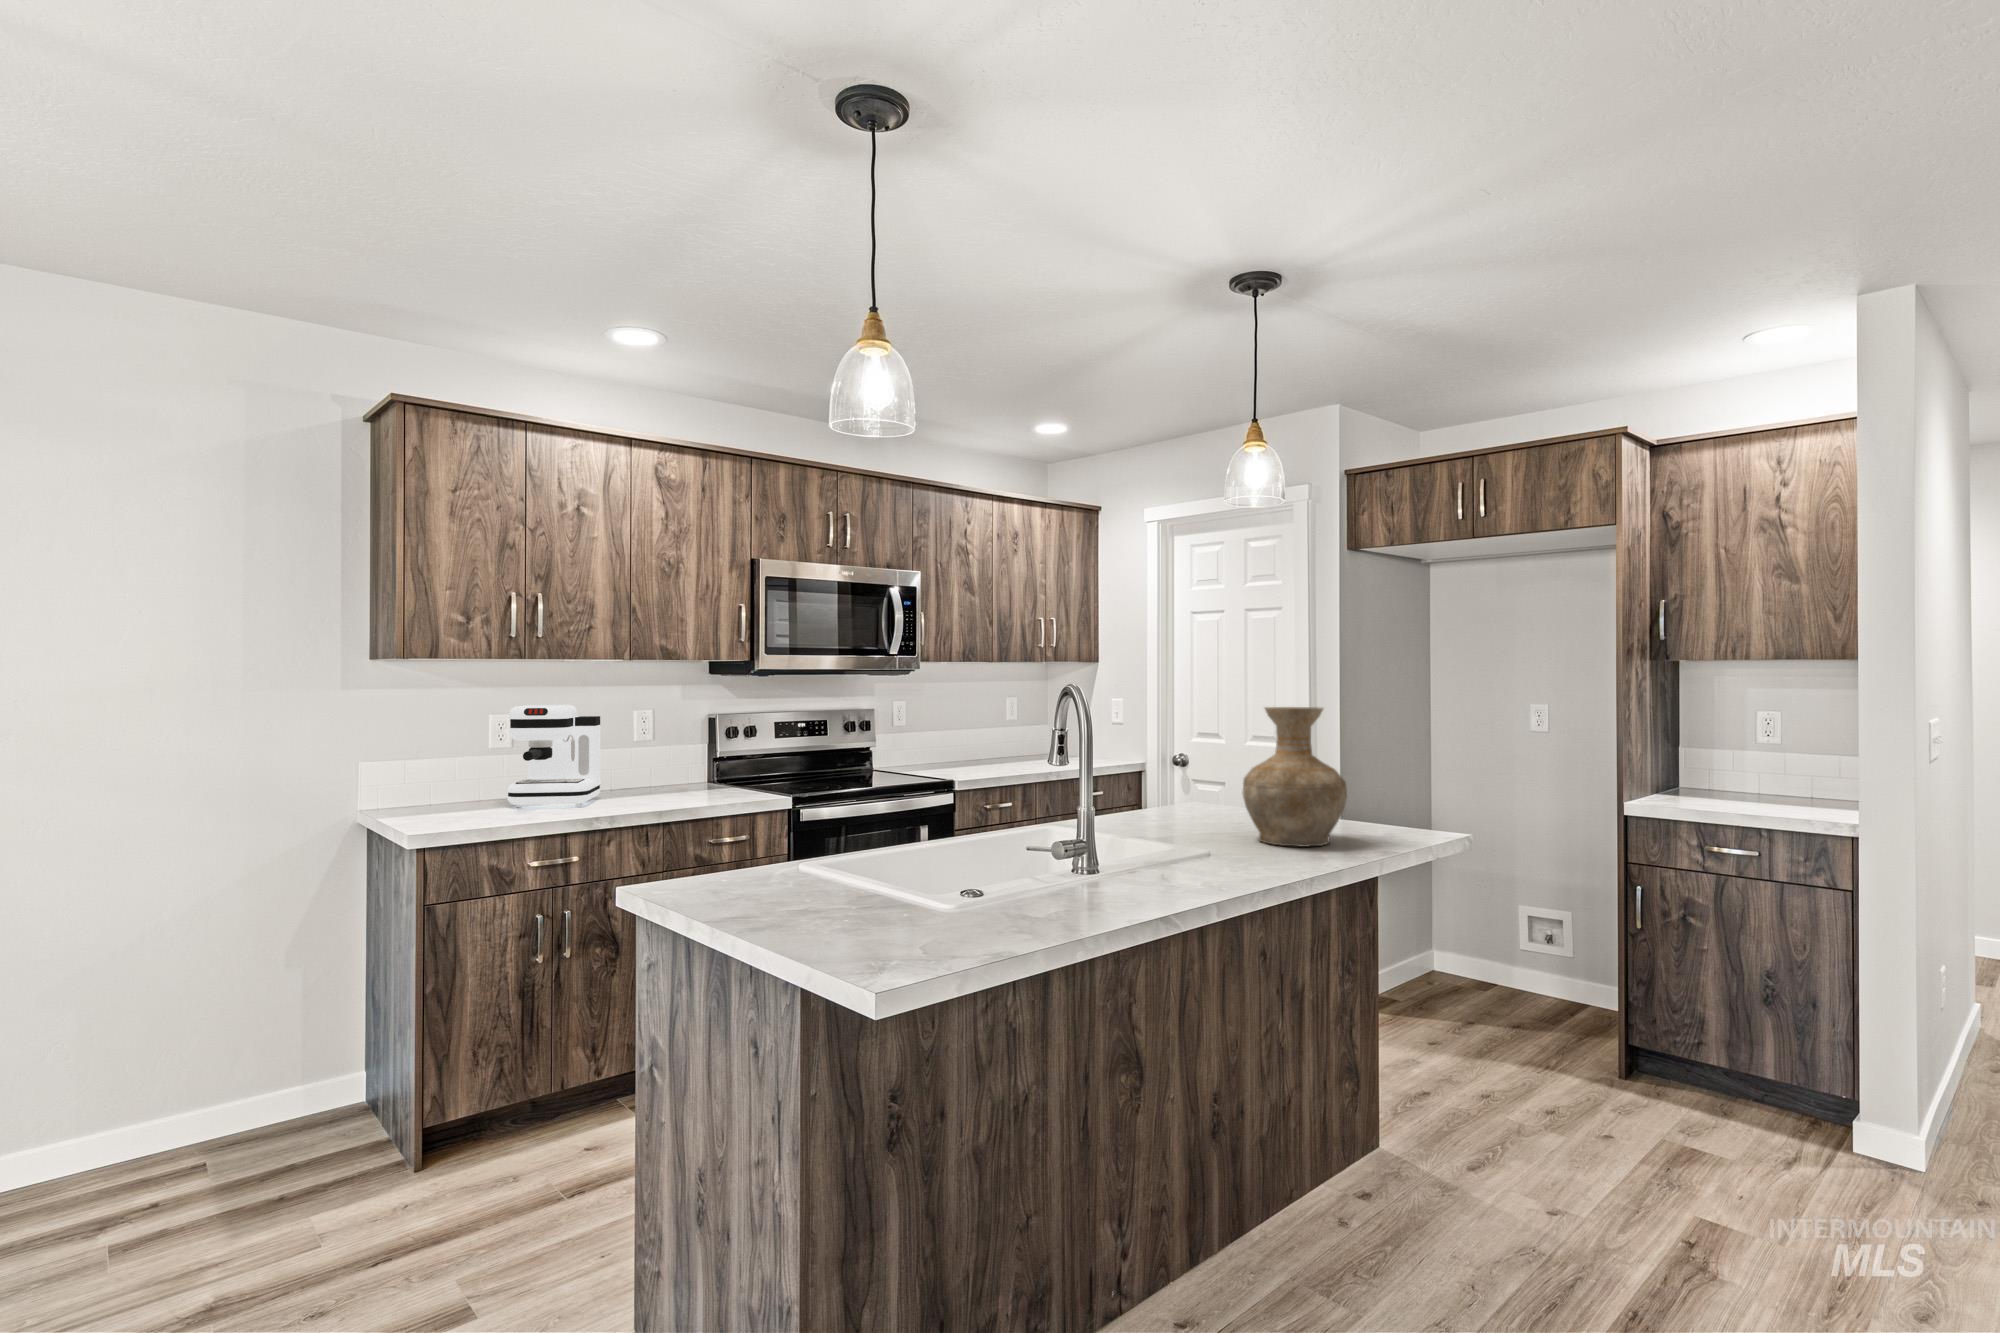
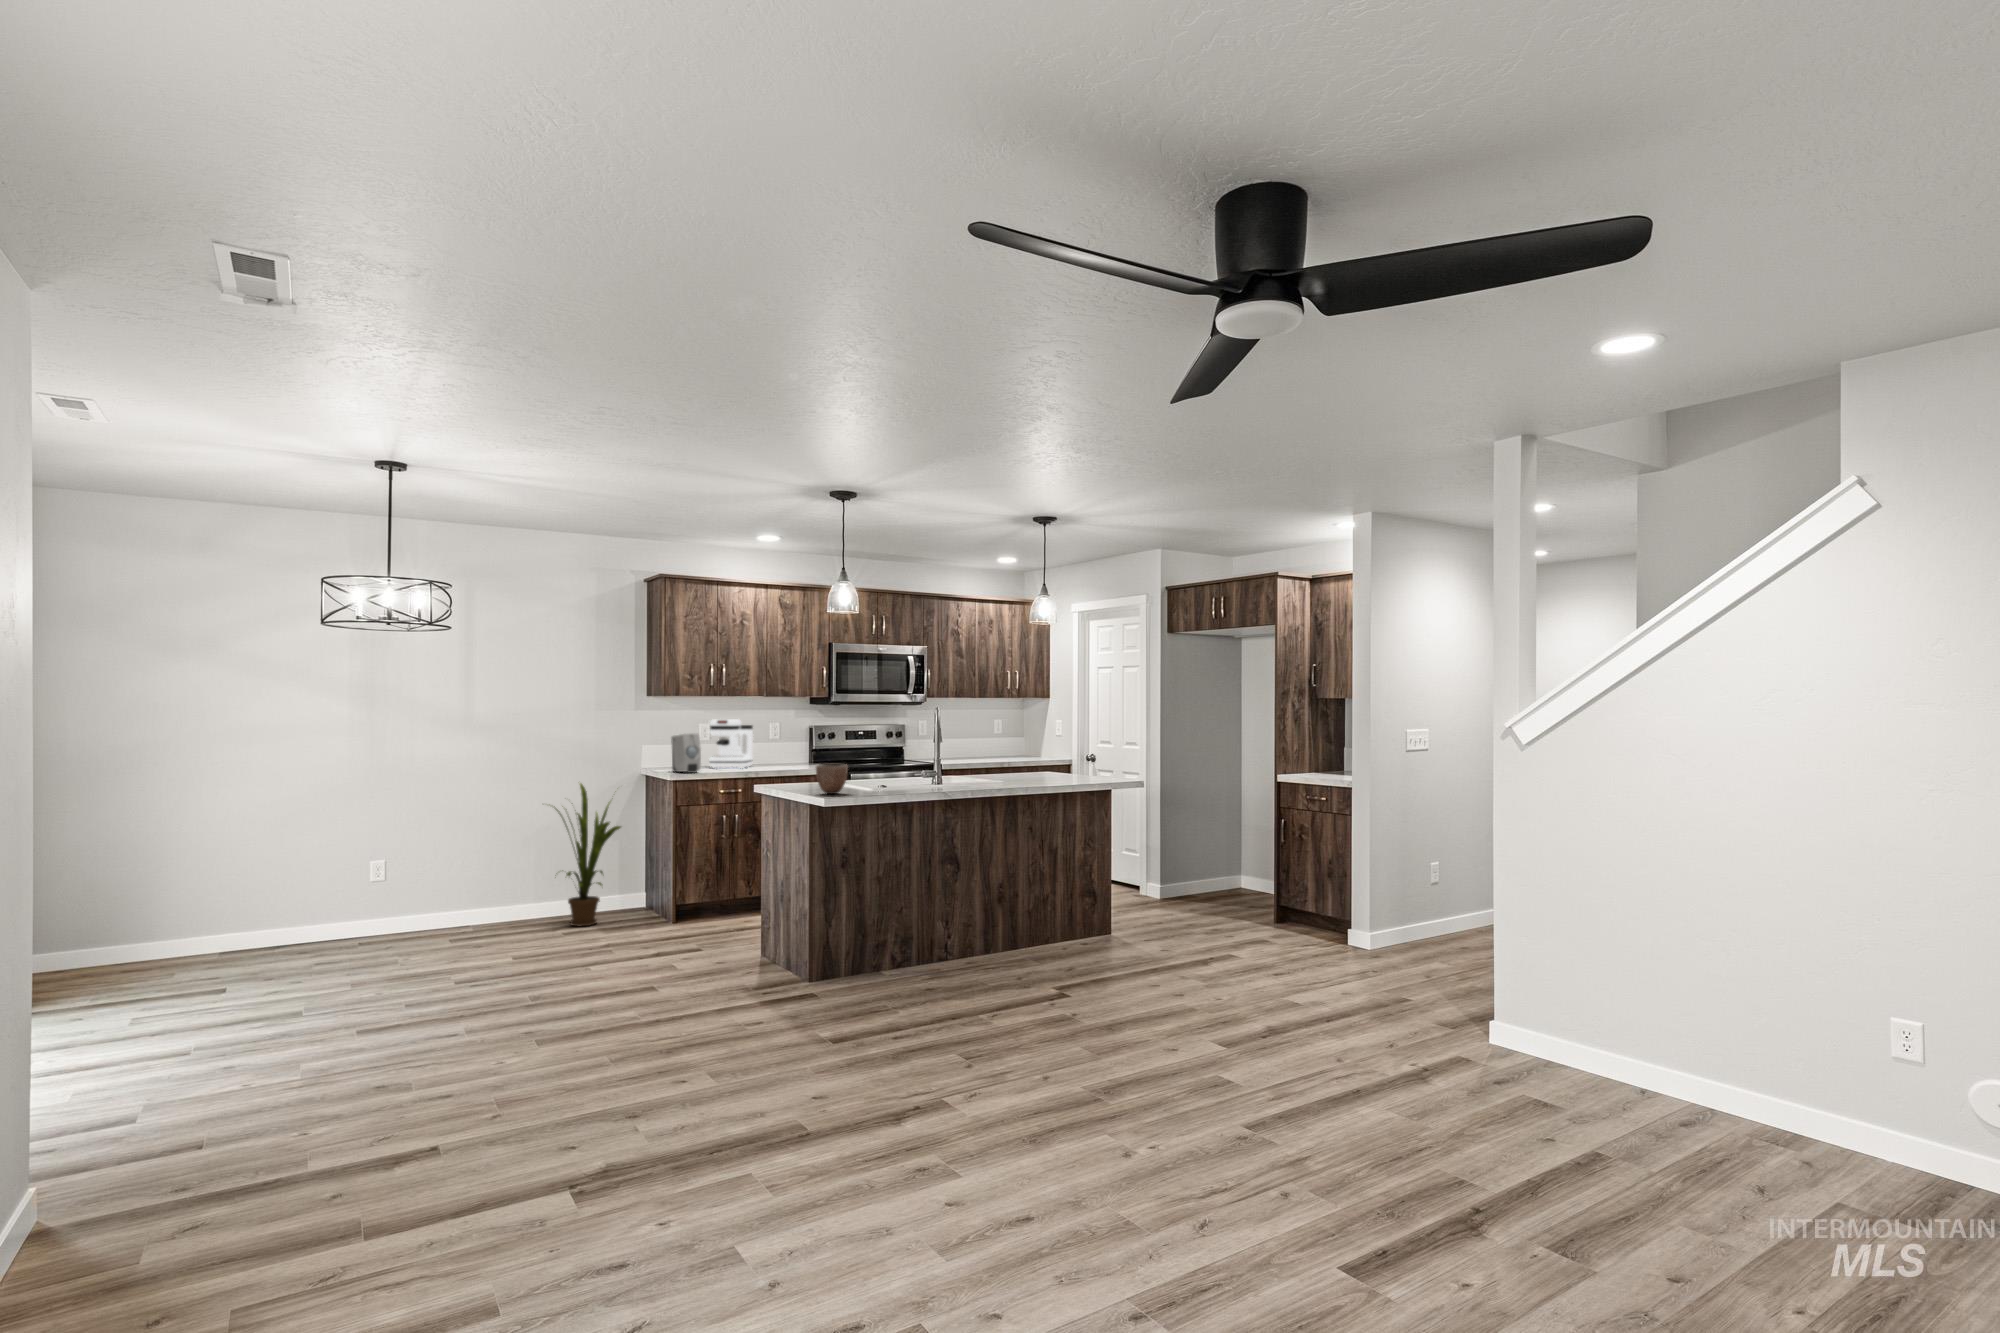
vase: present [1243,707,1347,847] -> none [1027,719,1074,781]
soap dispenser: none [418,739,486,827] -> present [672,734,701,773]
house plant: none [75,847,301,1197] -> present [556,783,621,926]
decorative bowl: none [815,848,910,945] -> present [816,764,848,794]

